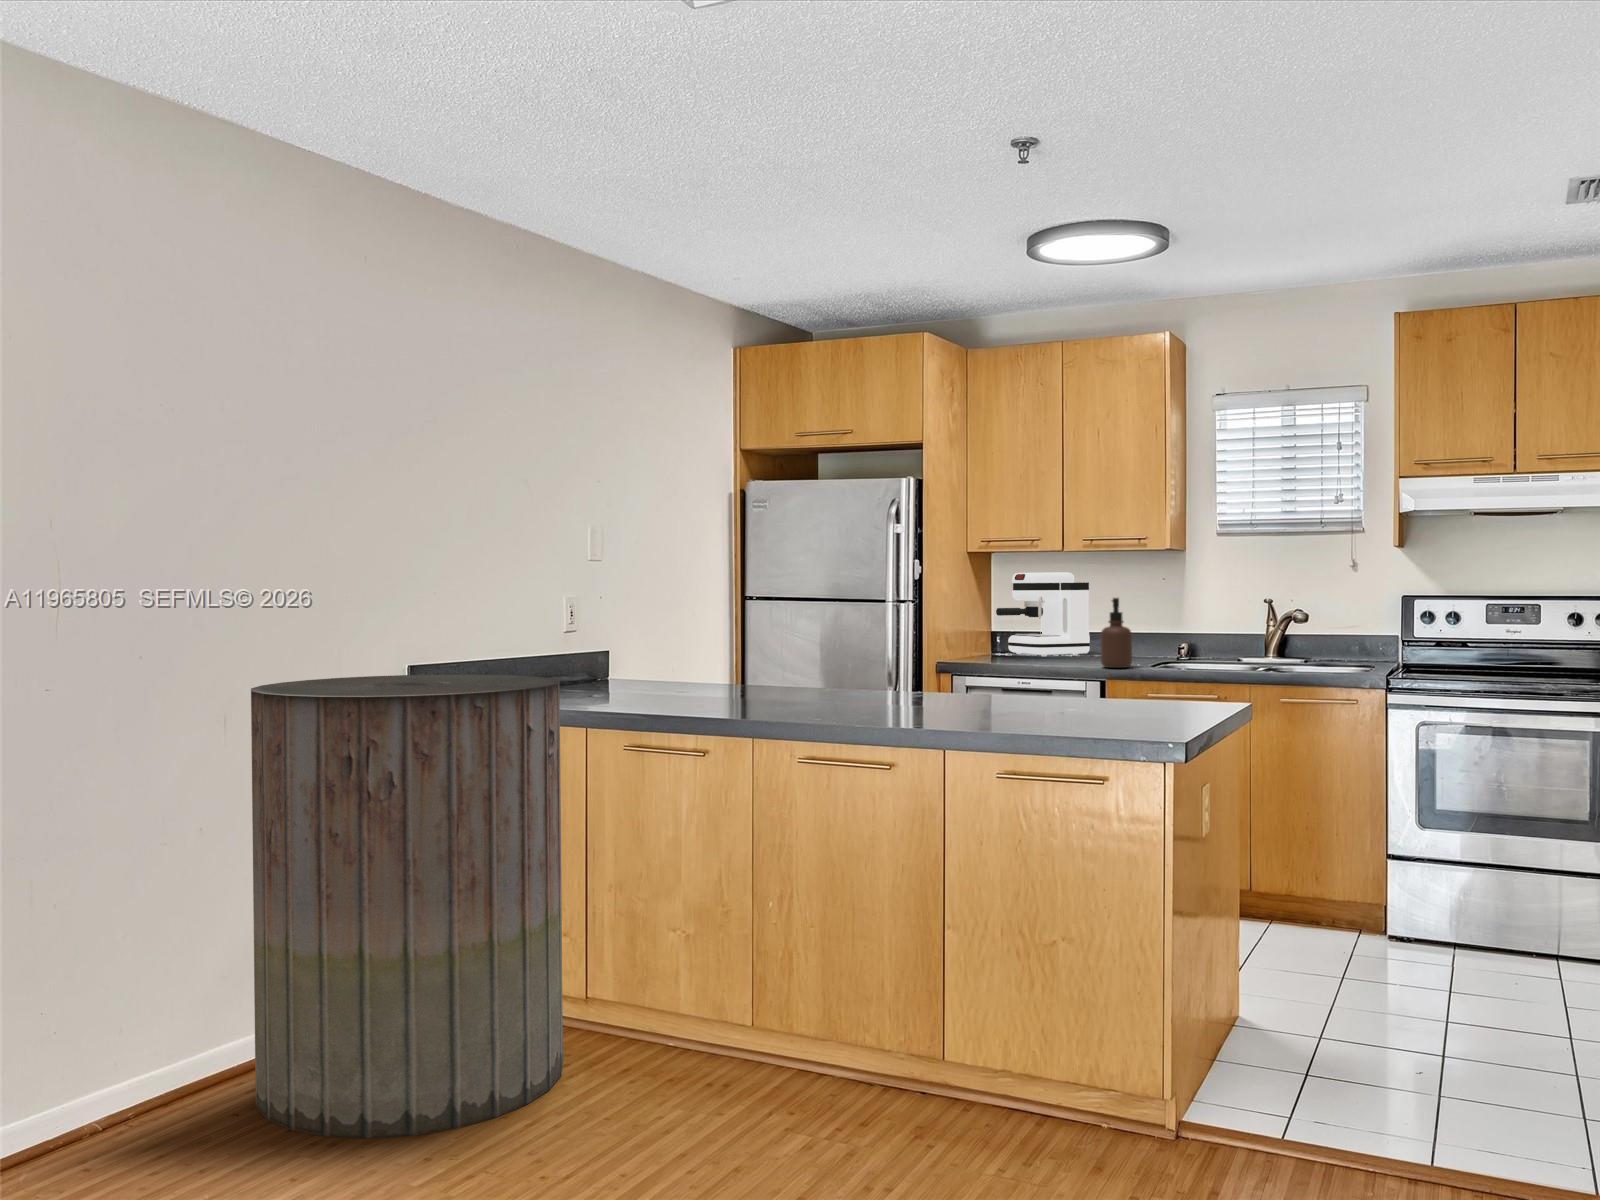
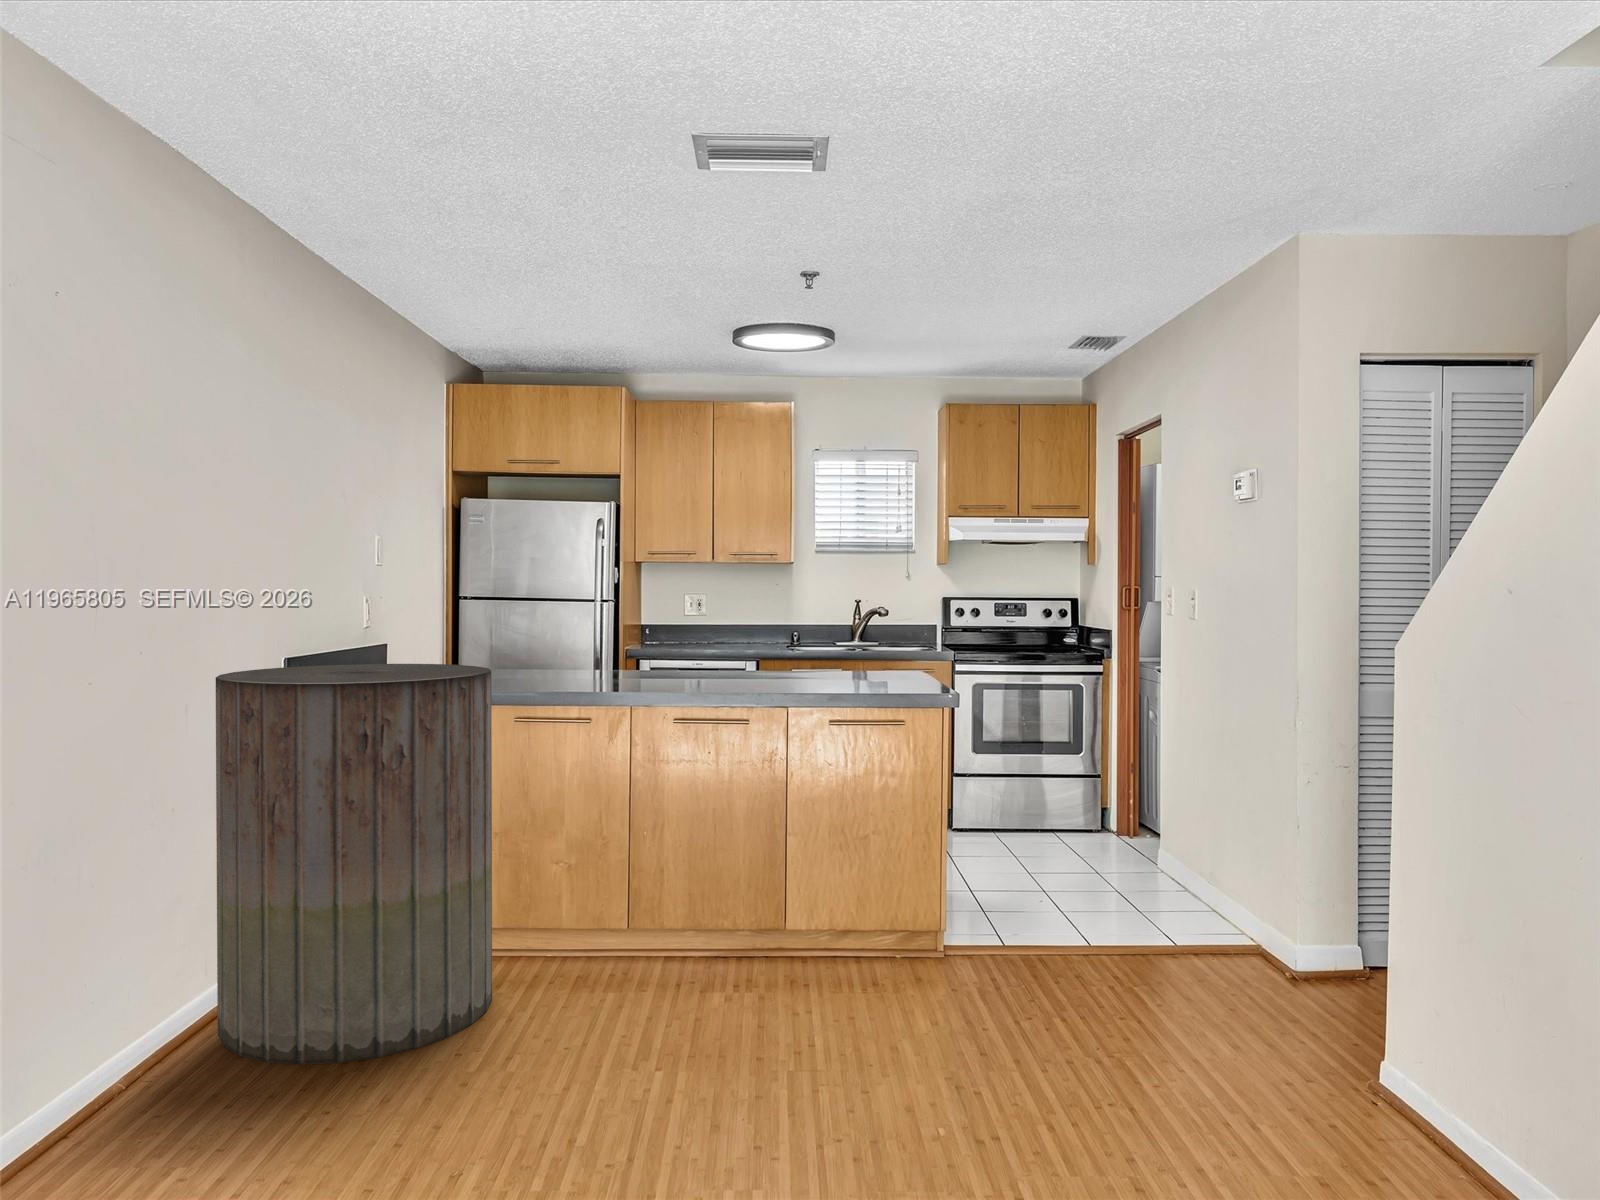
coffee maker: present [996,572,1090,657] -> none [658,579,726,643]
soap dispenser: present [1101,598,1132,668] -> none [753,598,775,650]

